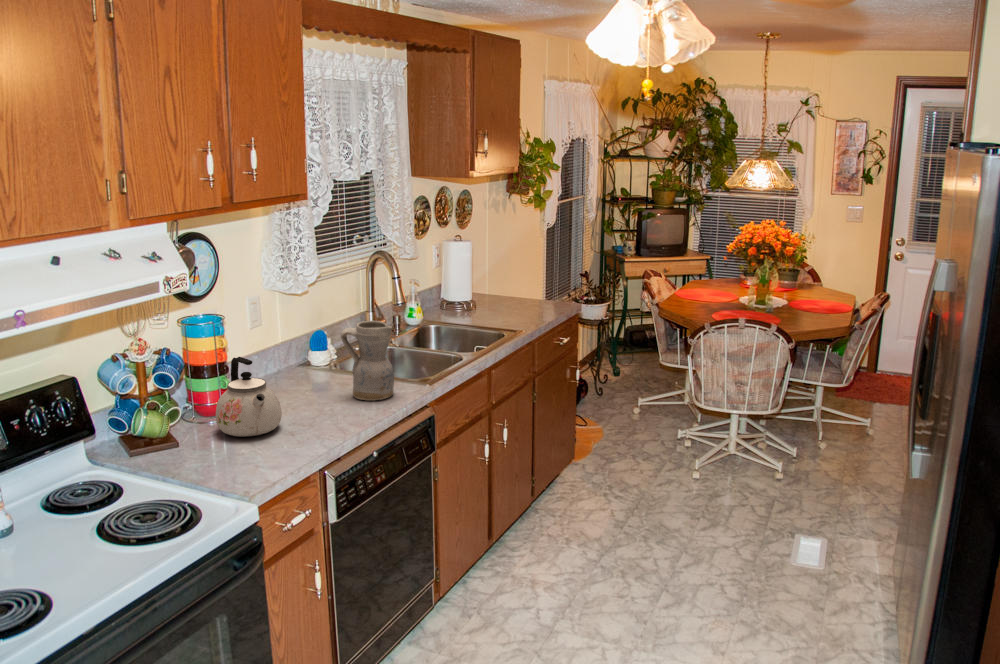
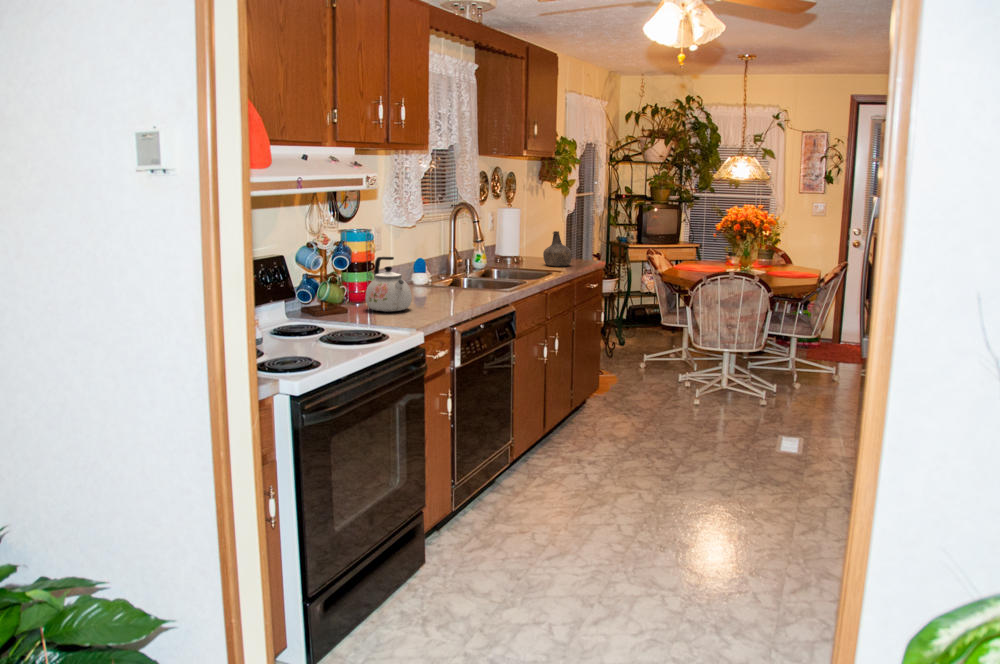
bottle: none [499,274,535,320] -> present [543,231,572,267]
ceramic pitcher: present [341,321,394,400] -> none [446,242,485,299]

